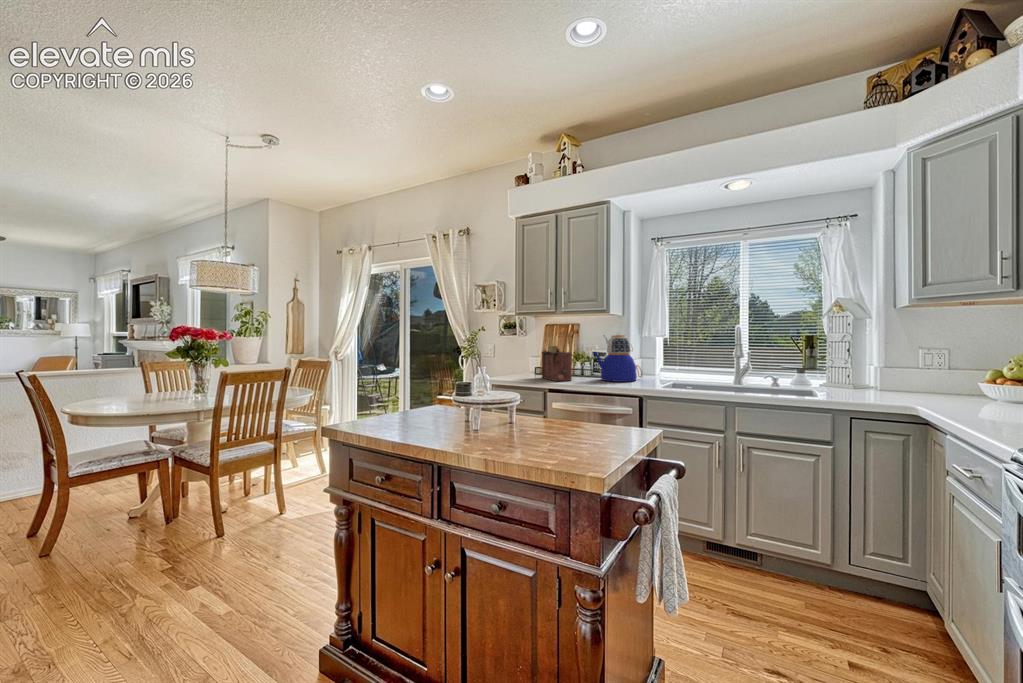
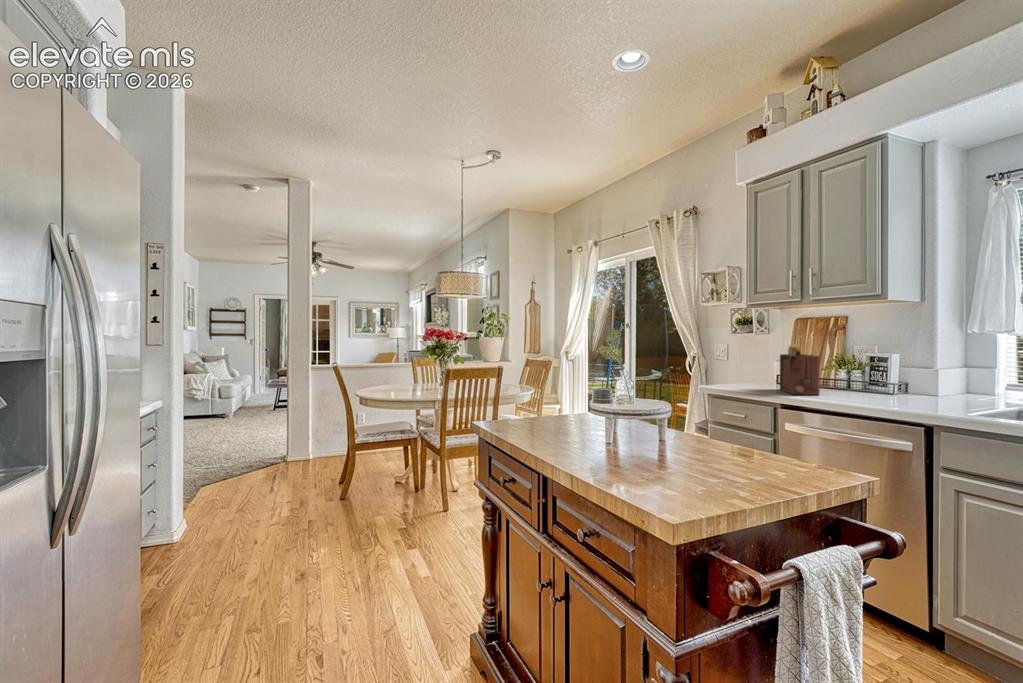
teapot: present [593,335,642,382] -> none [853,327,953,402]

